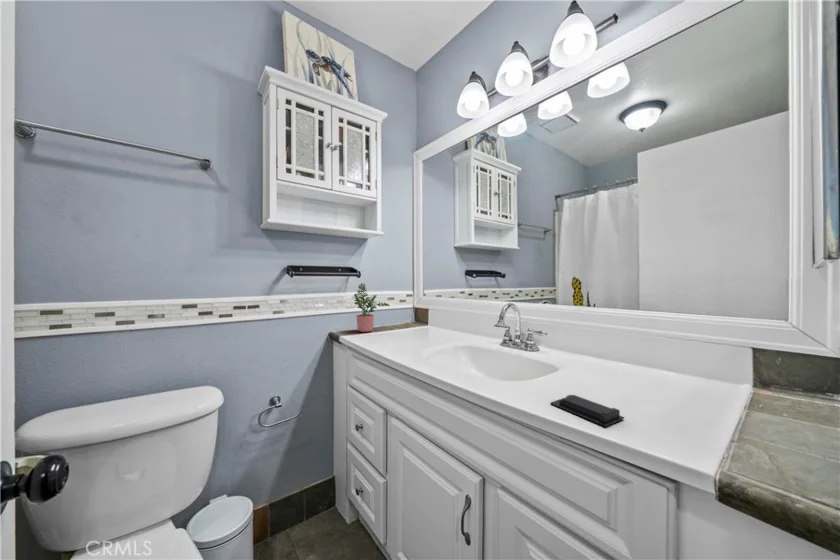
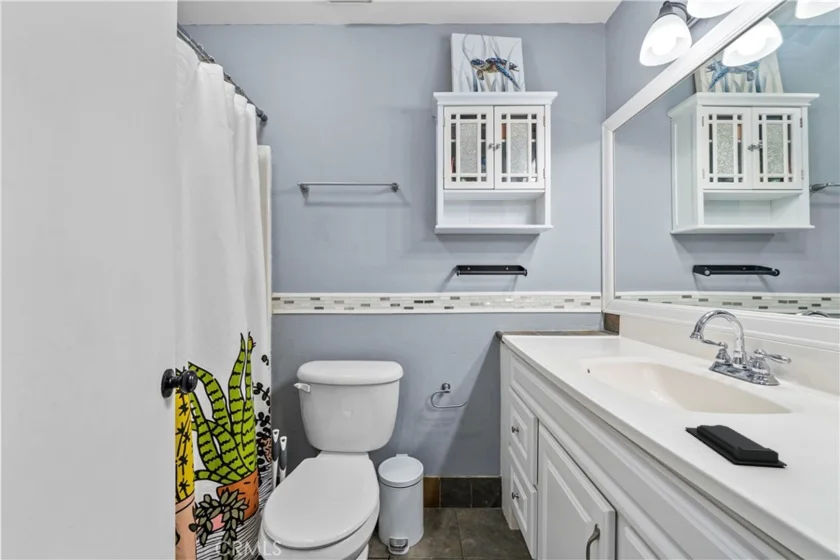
potted plant: present [354,283,390,332] -> none [519,282,563,335]

